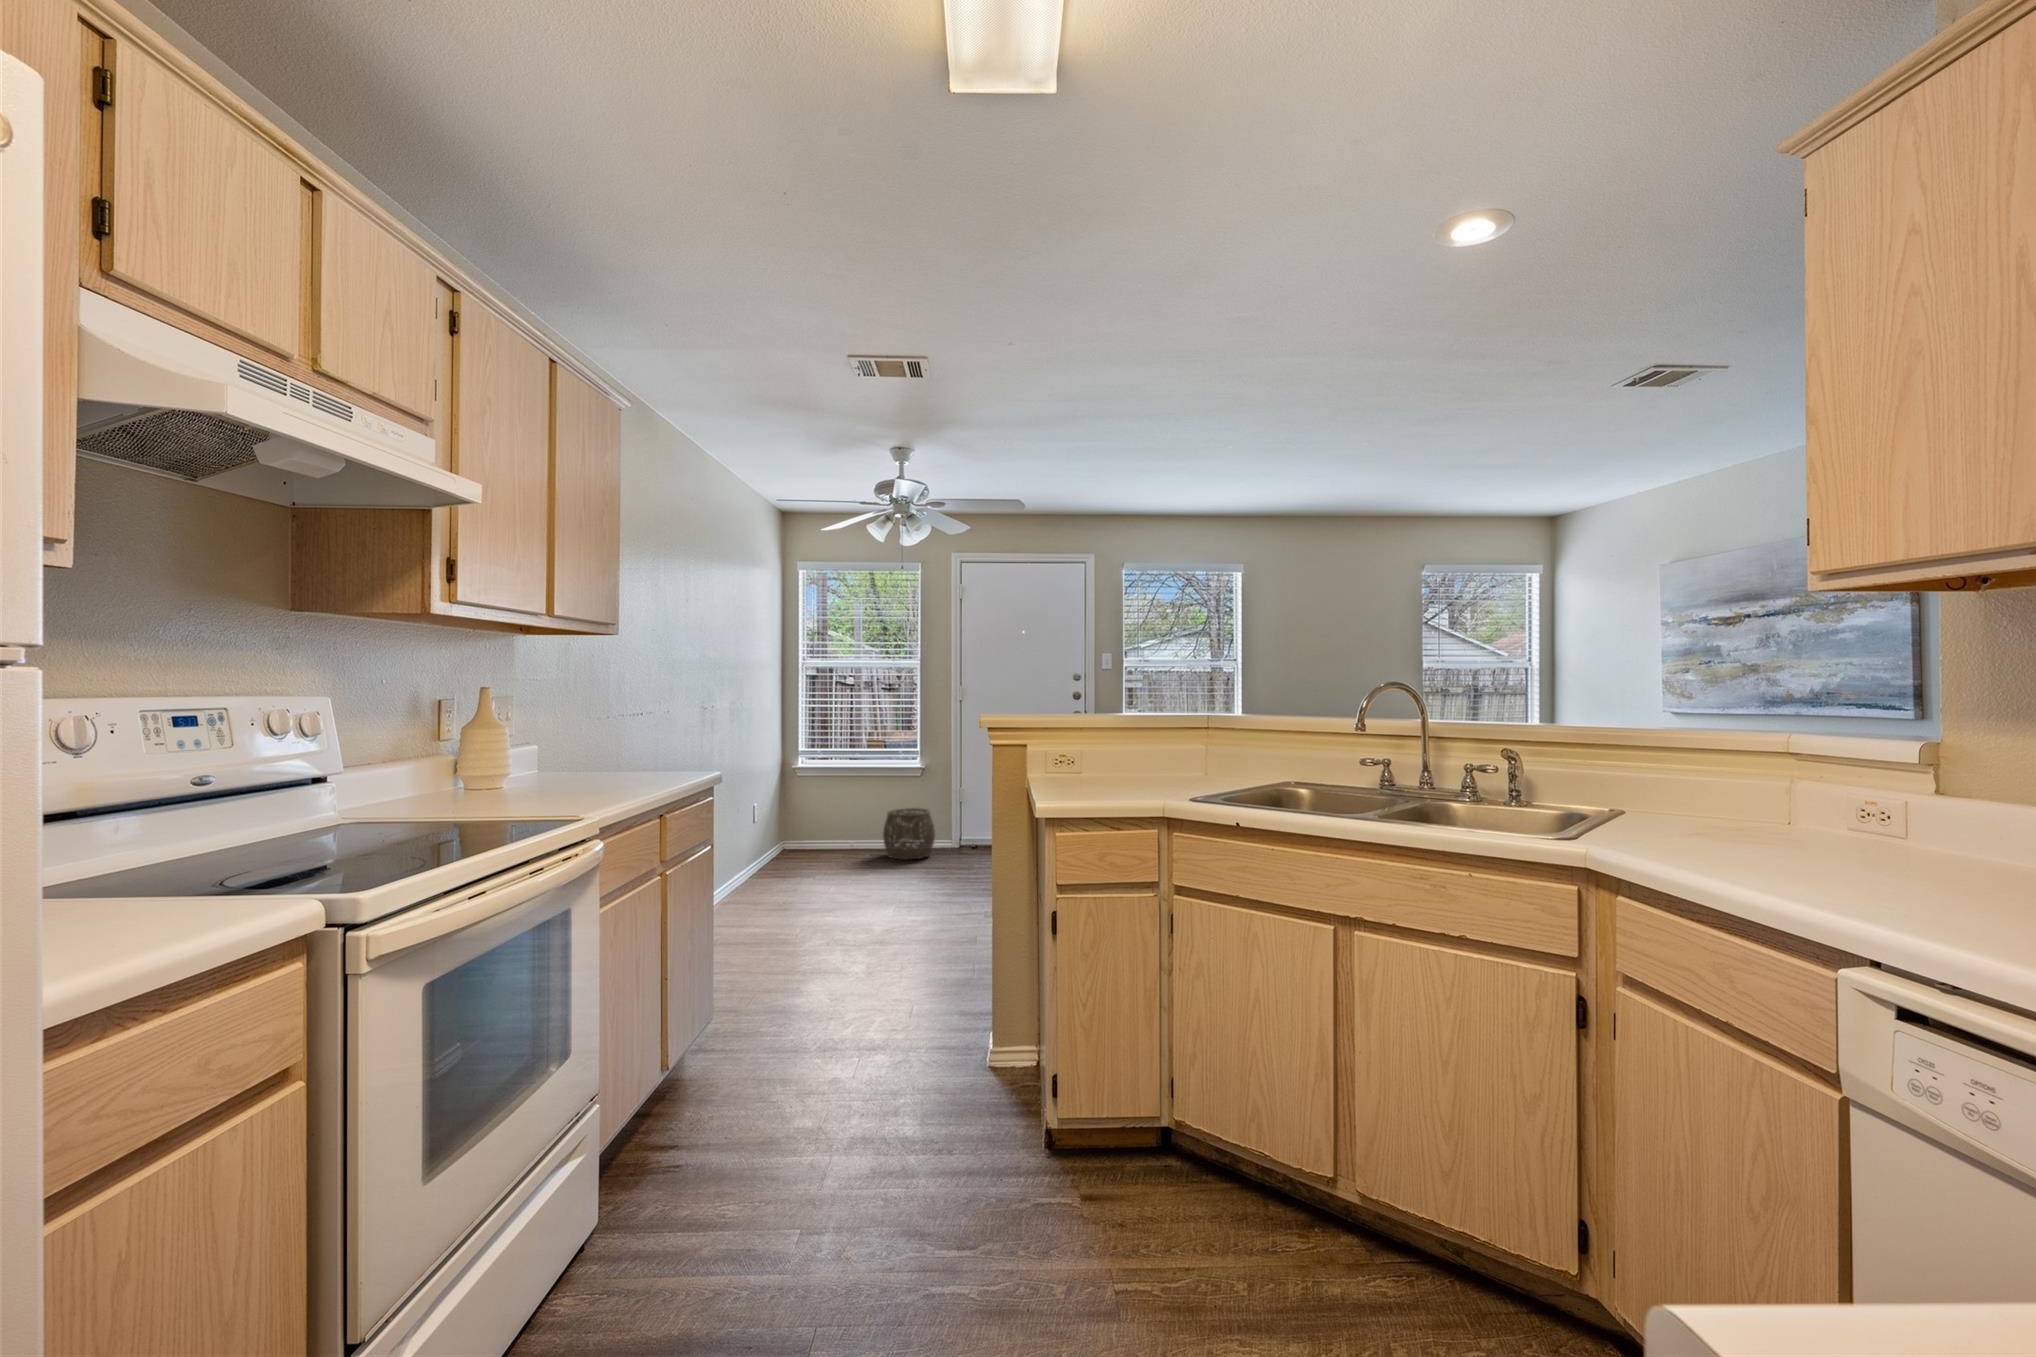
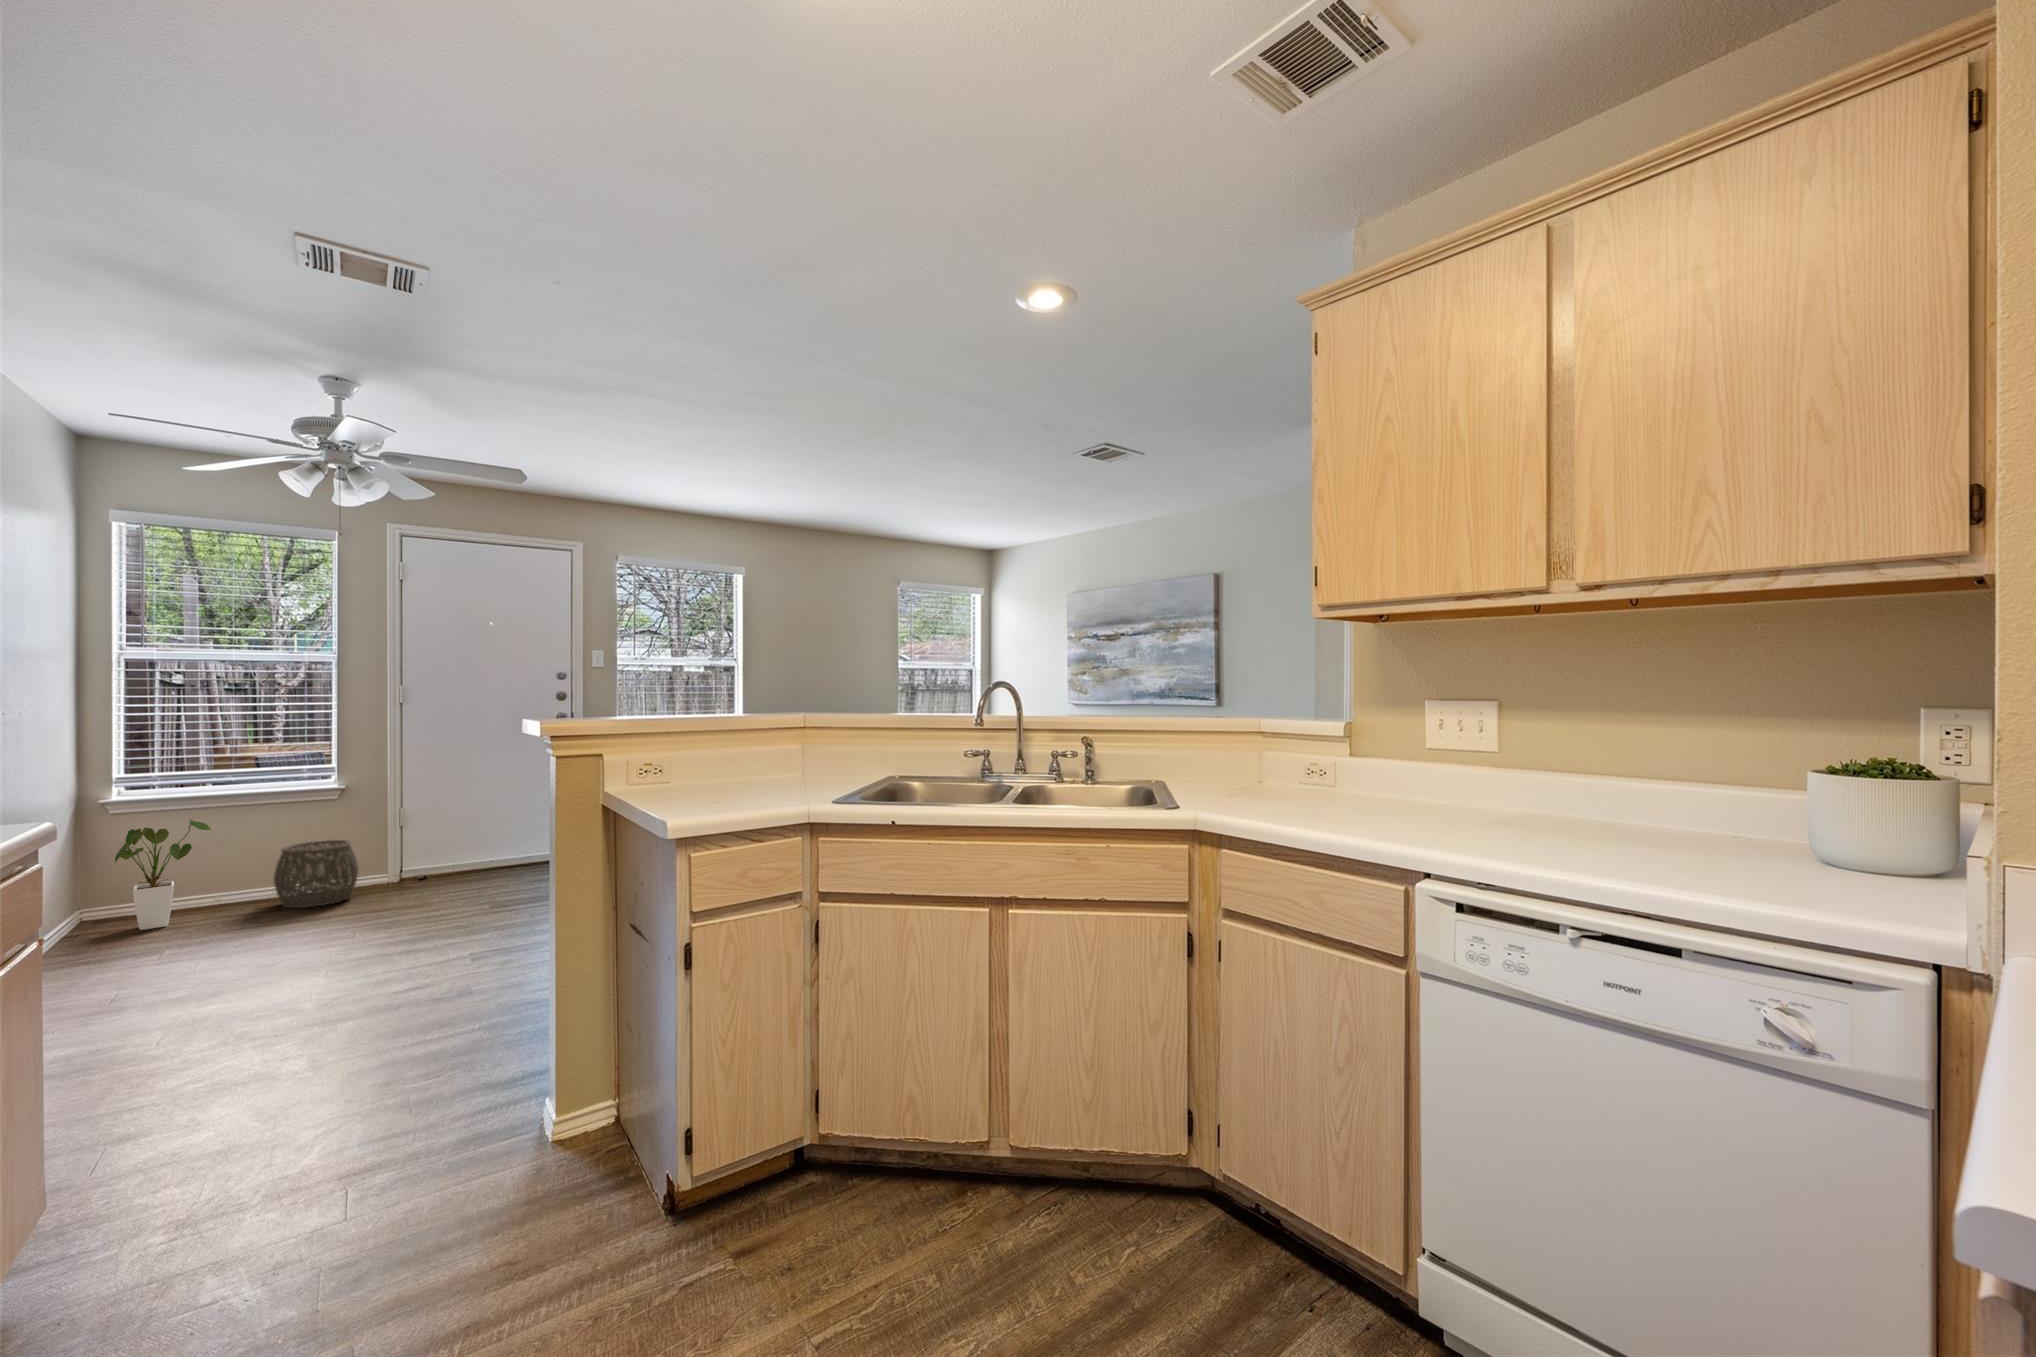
house plant: none [795,783,849,861] -> present [114,818,211,930]

